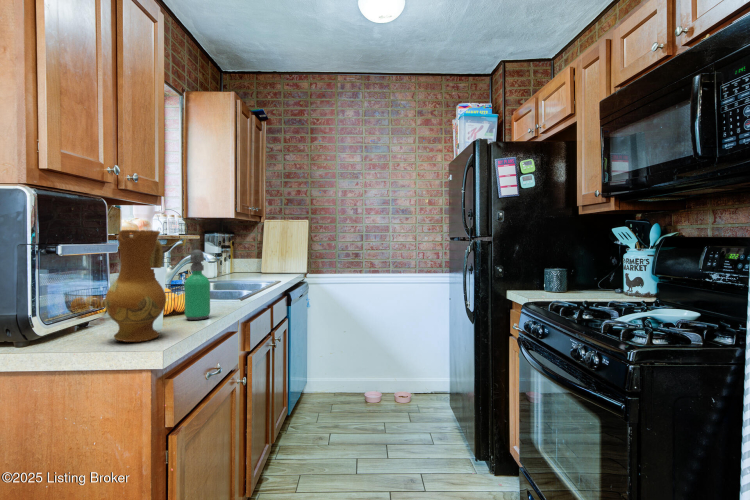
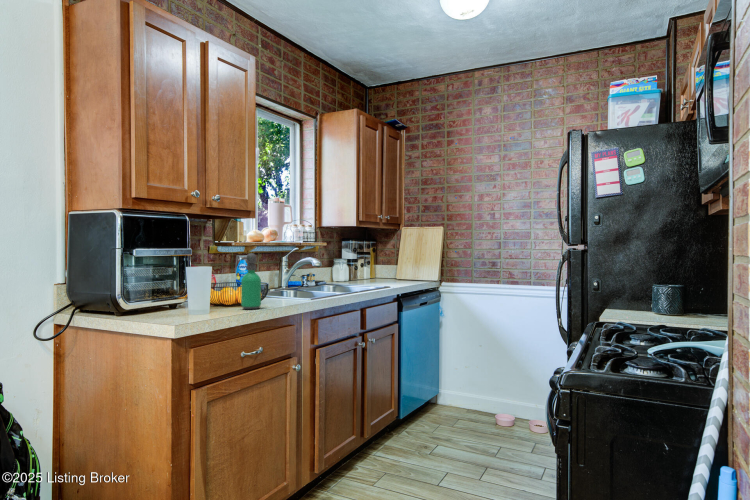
ceramic jug: present [105,230,166,342] -> none [165,237,211,318]

